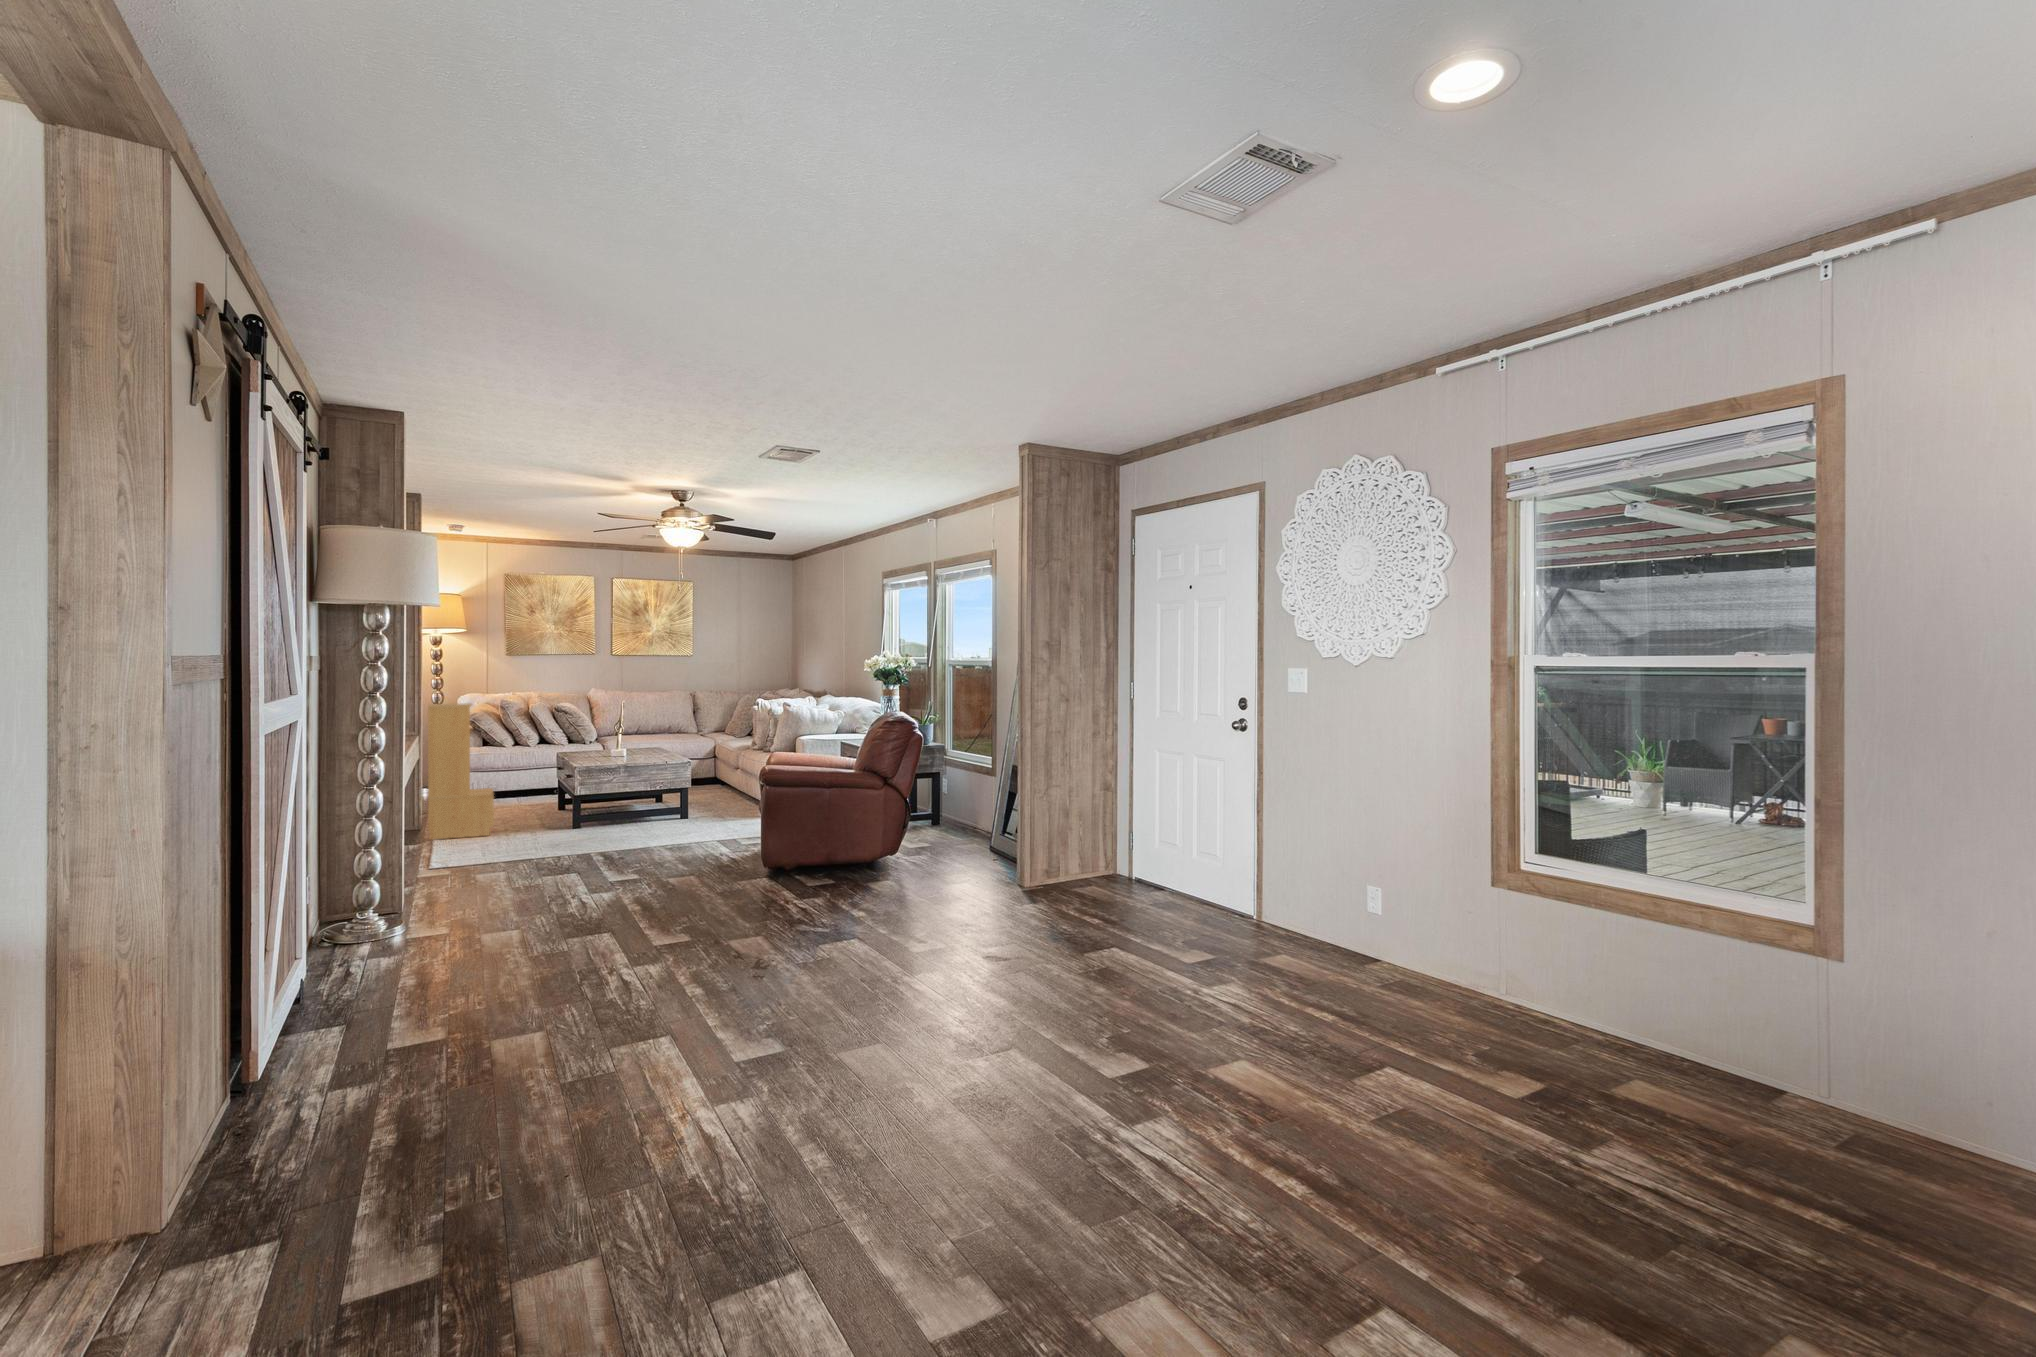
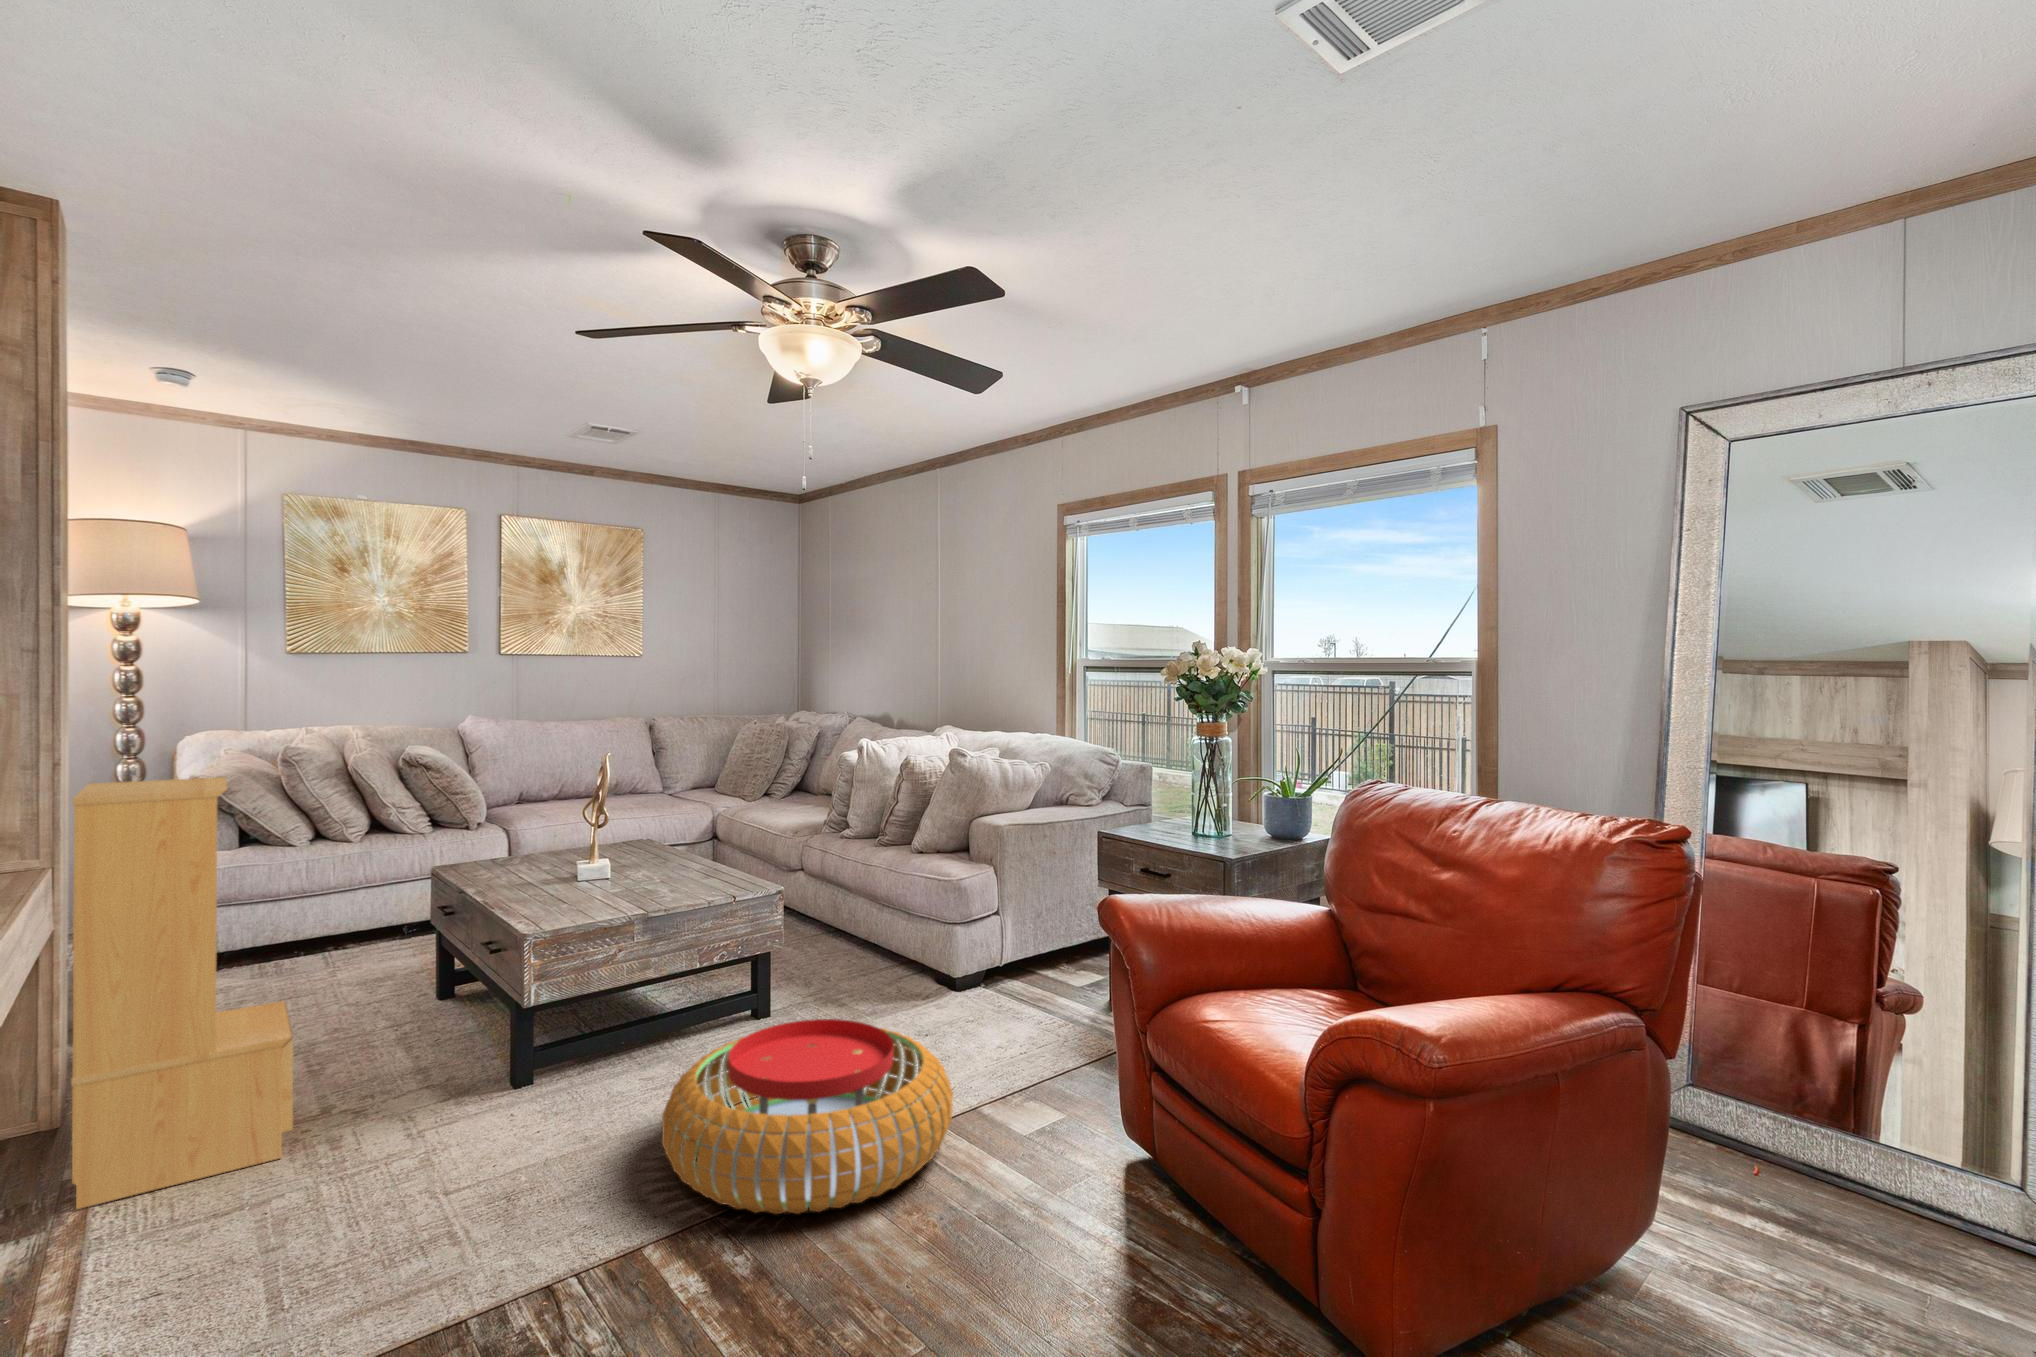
pouf: none [606,800,718,849] -> present [662,1019,953,1214]

